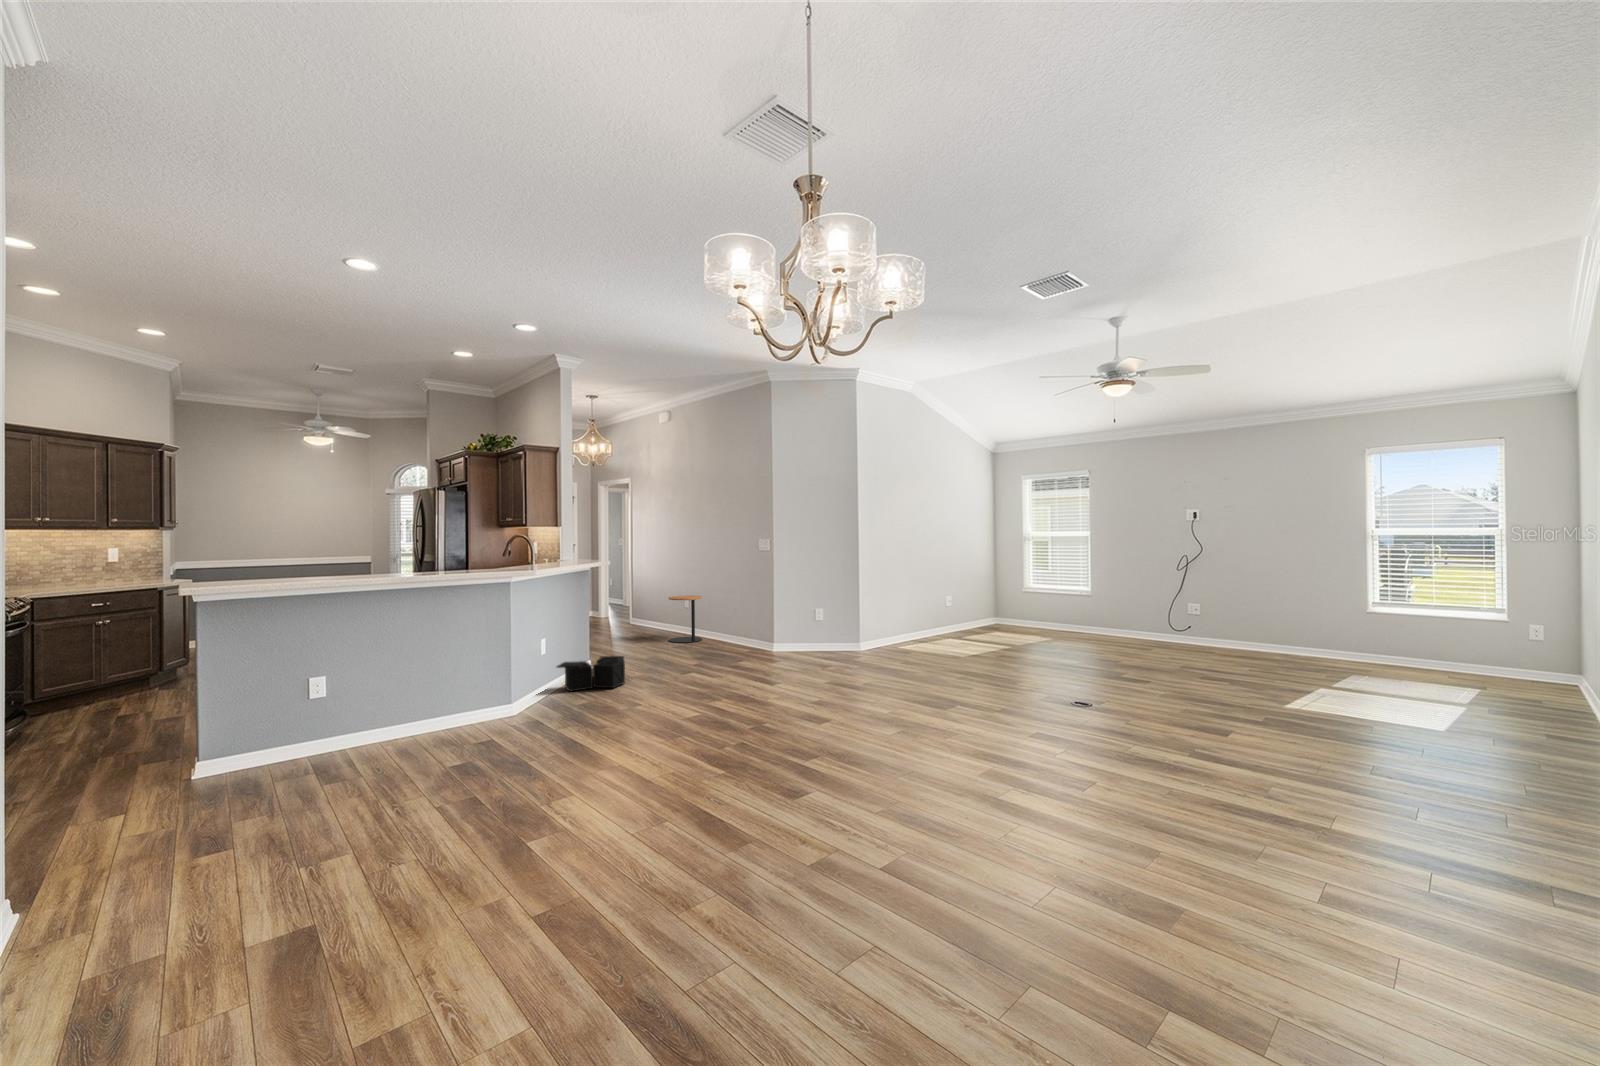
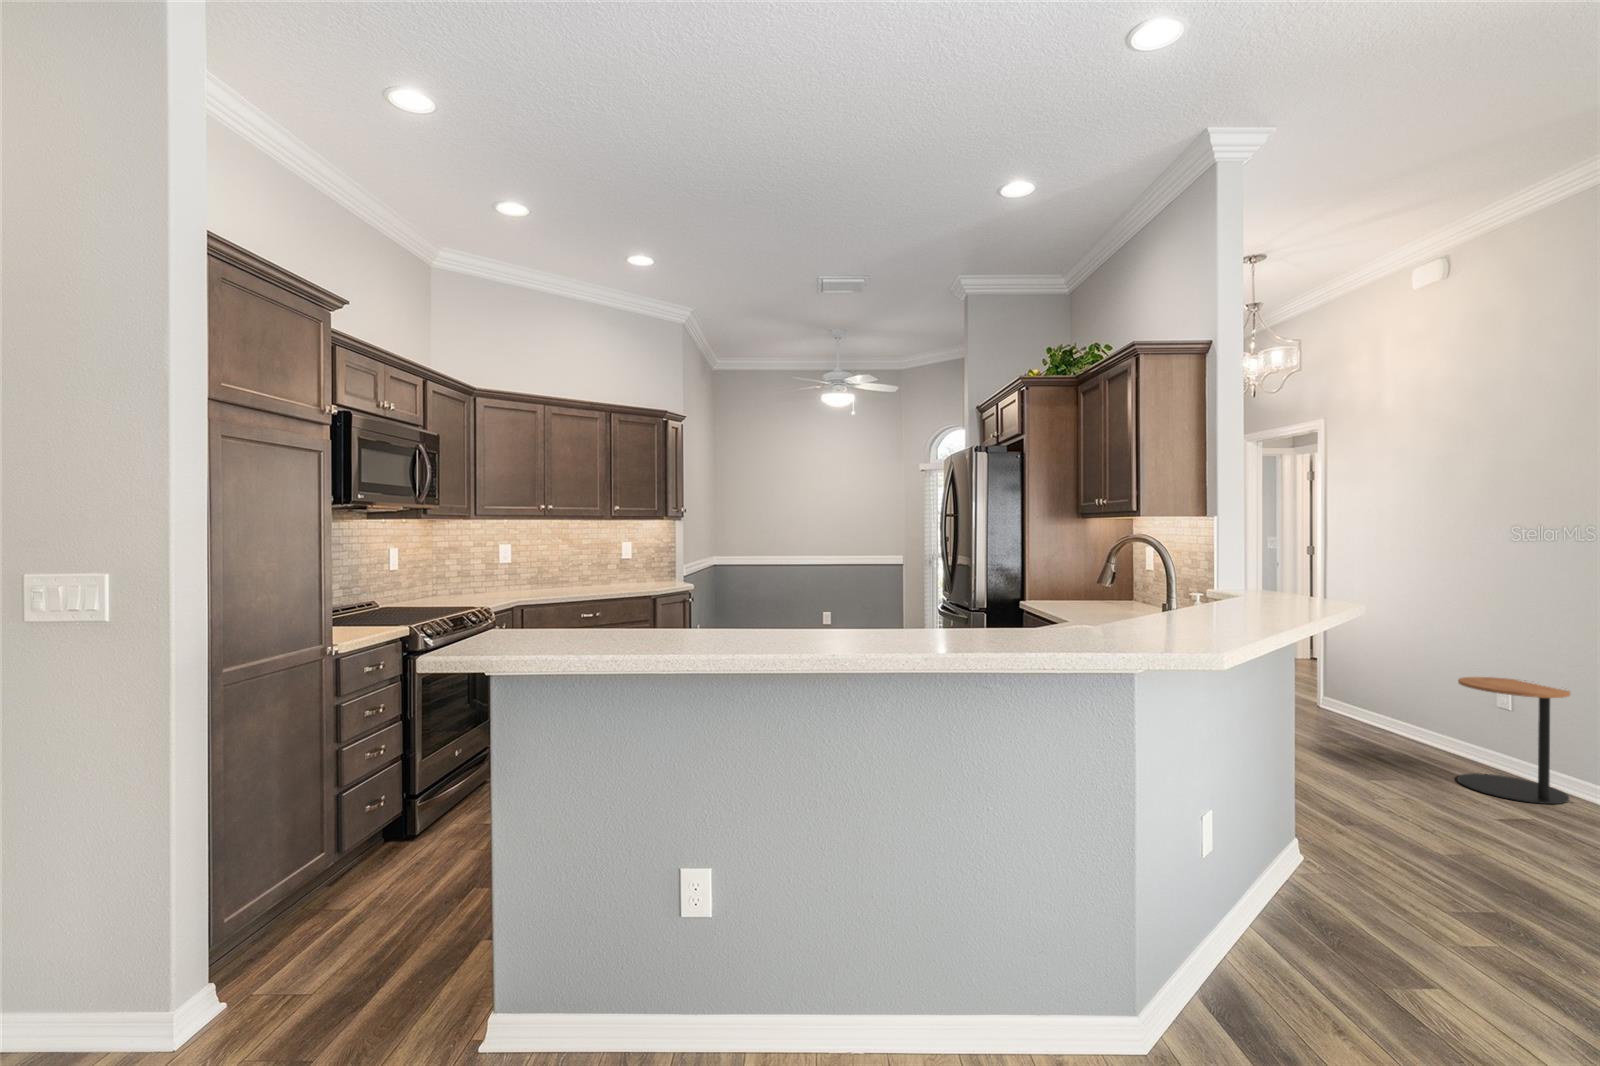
storage bin: present [557,656,625,691] -> none [1236,854,1467,999]

